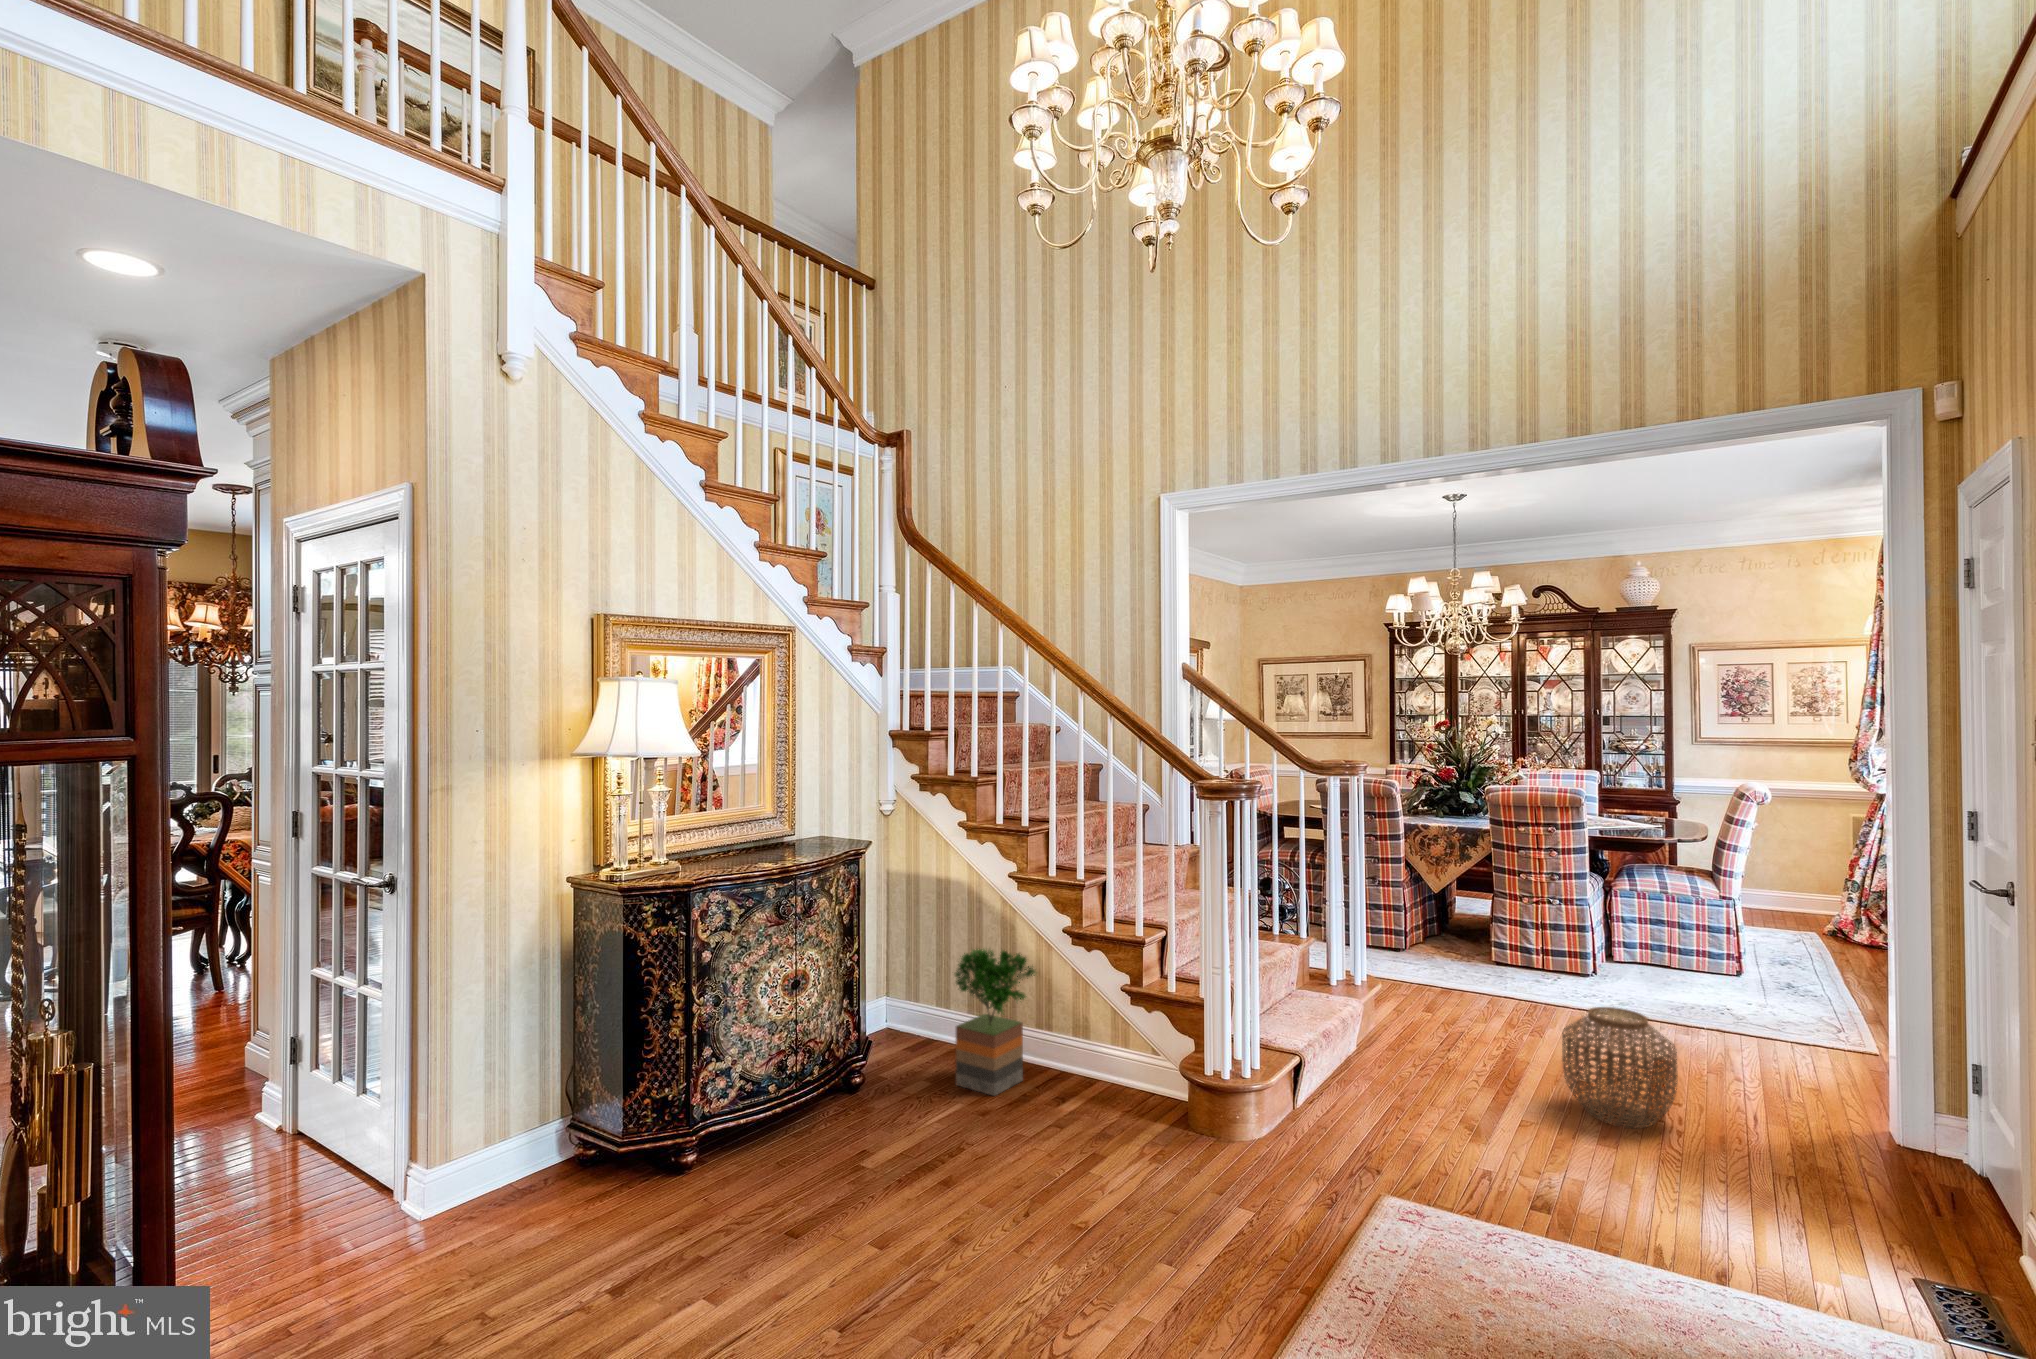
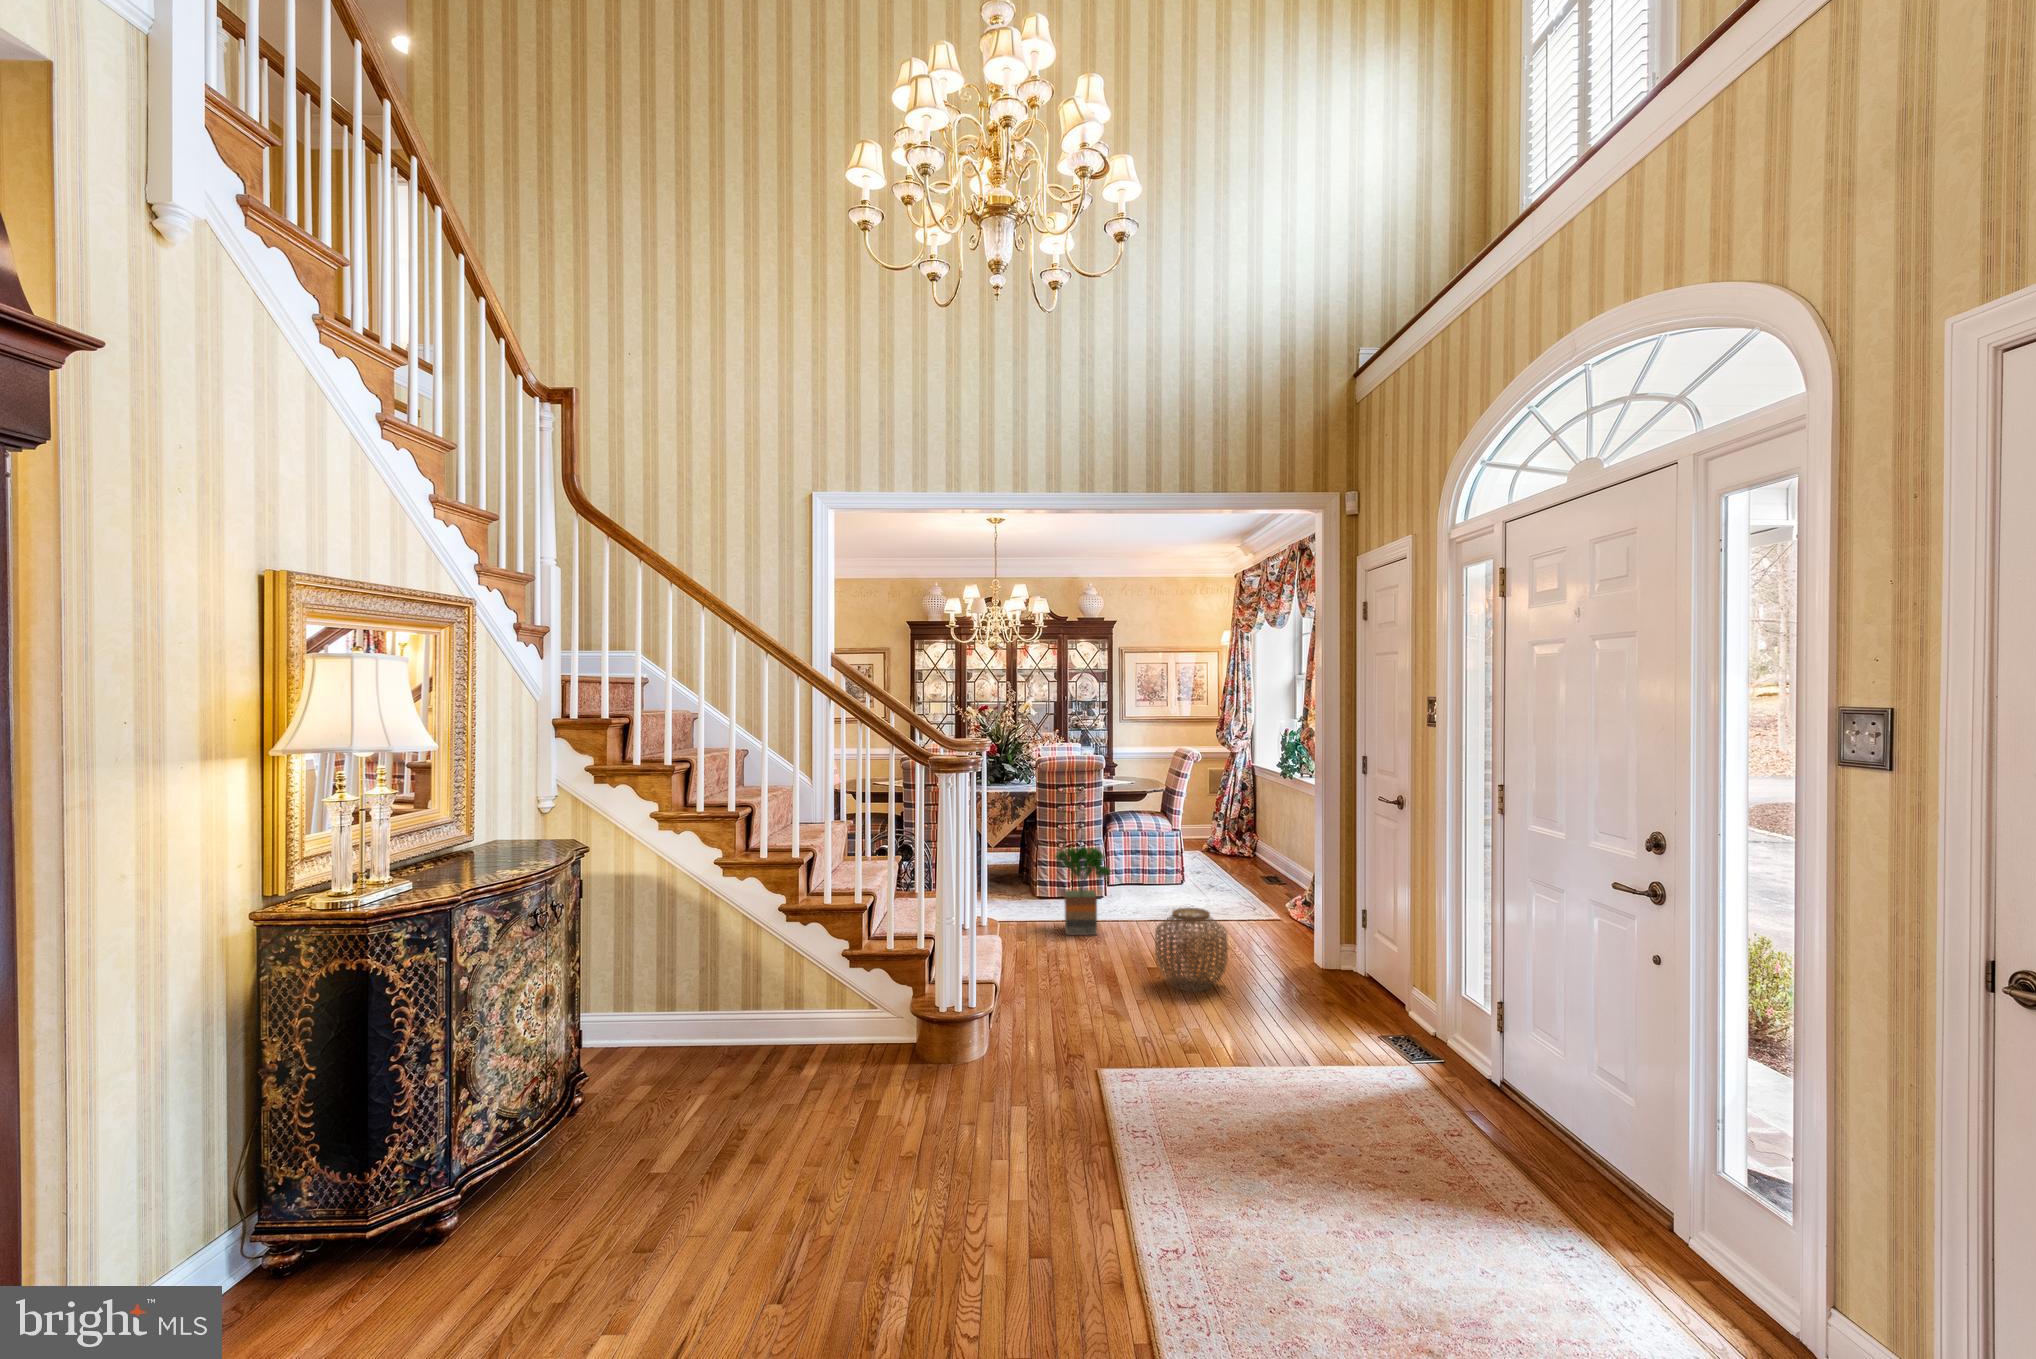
potted tree: present [955,949,1036,1096] -> present [1055,846,1110,935]

